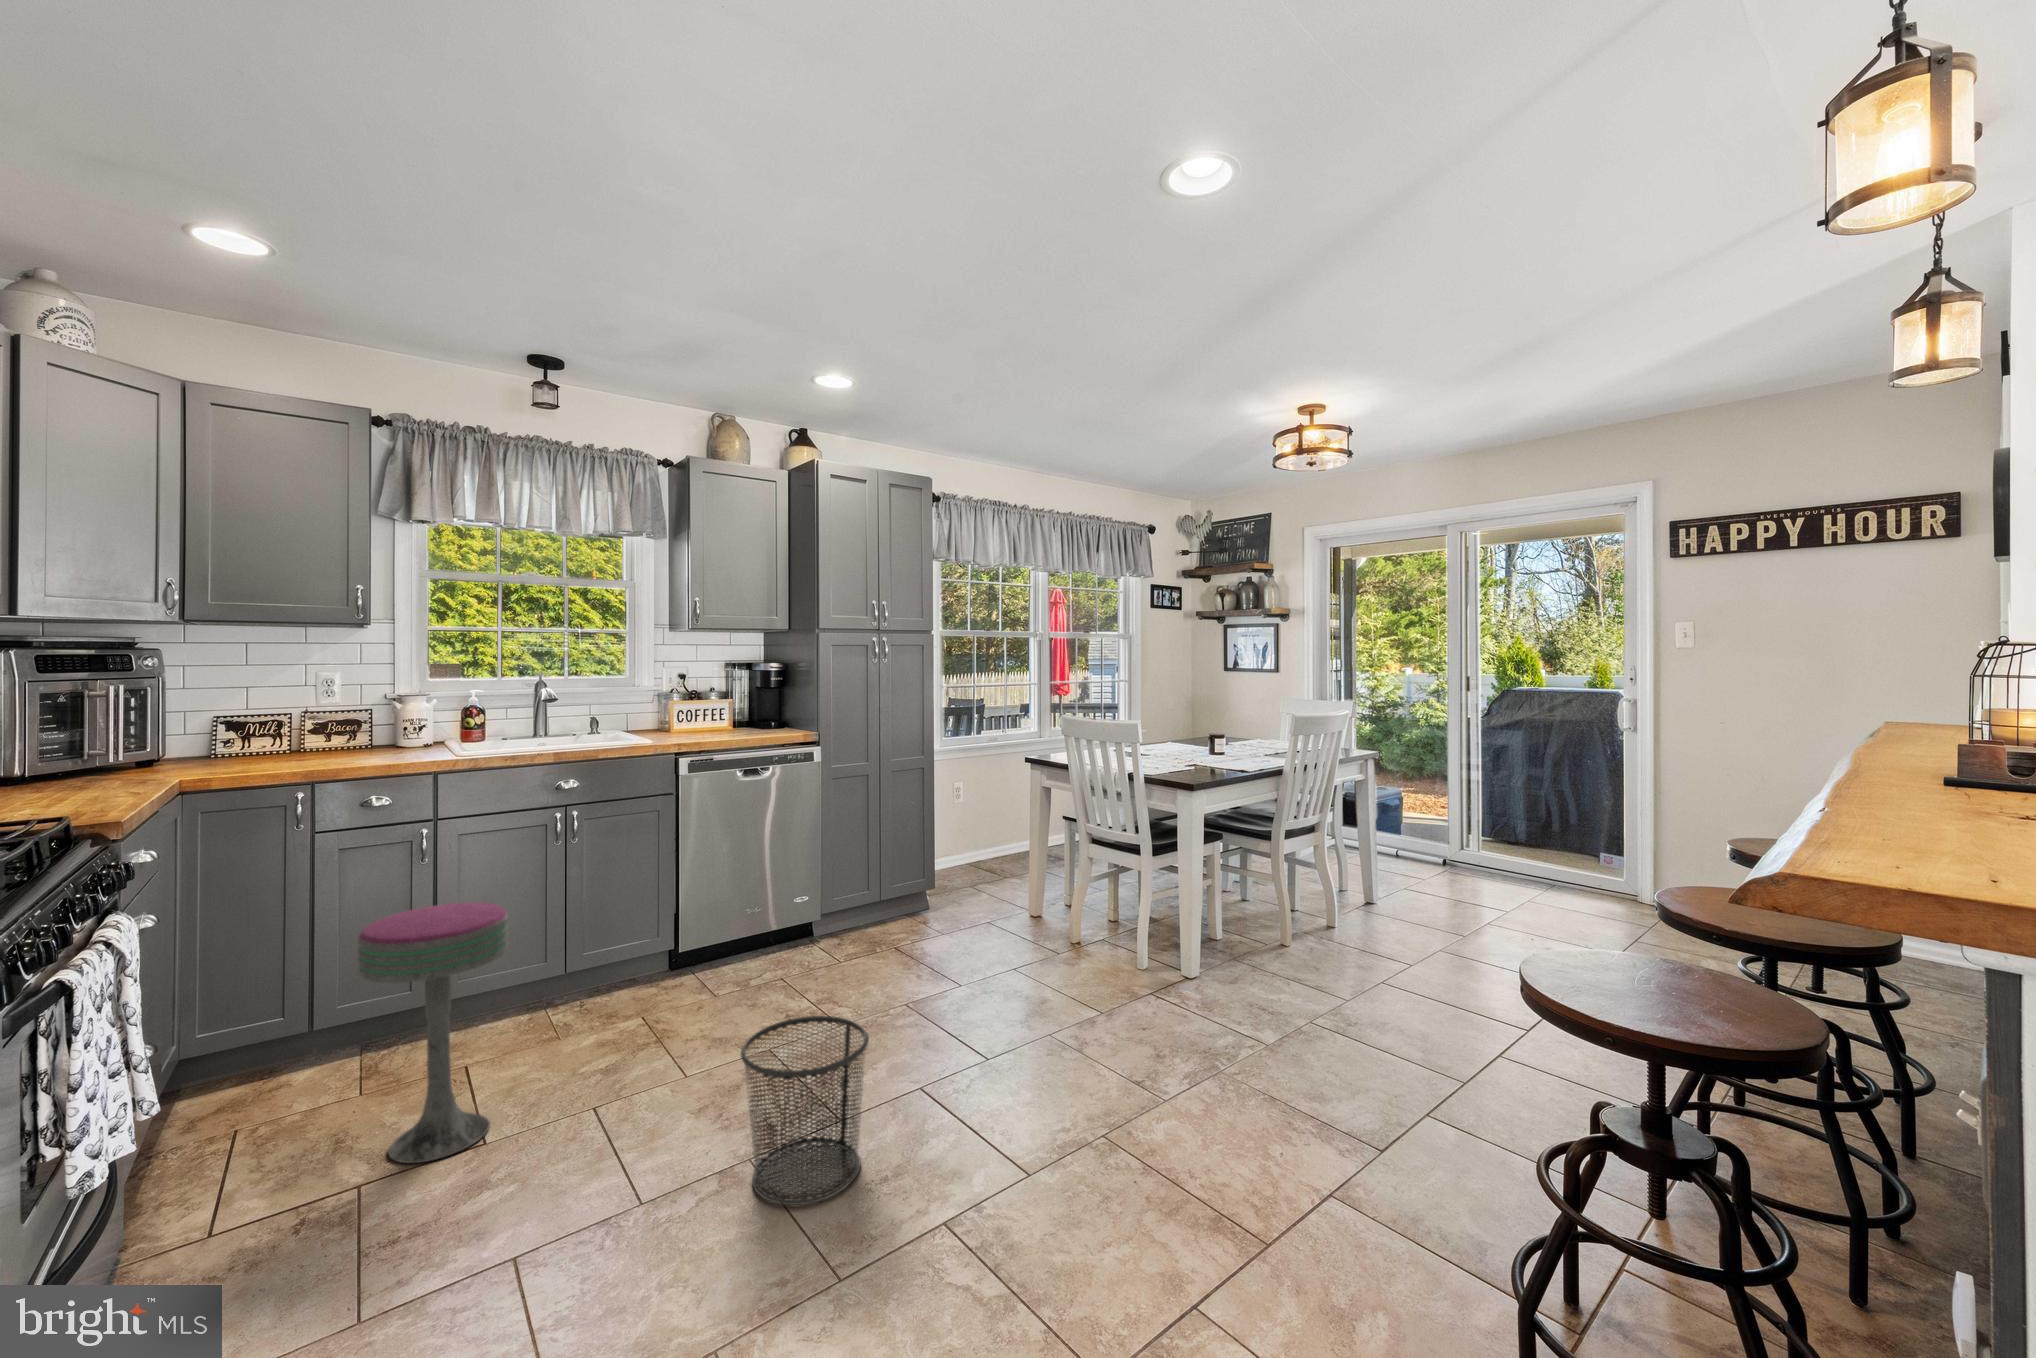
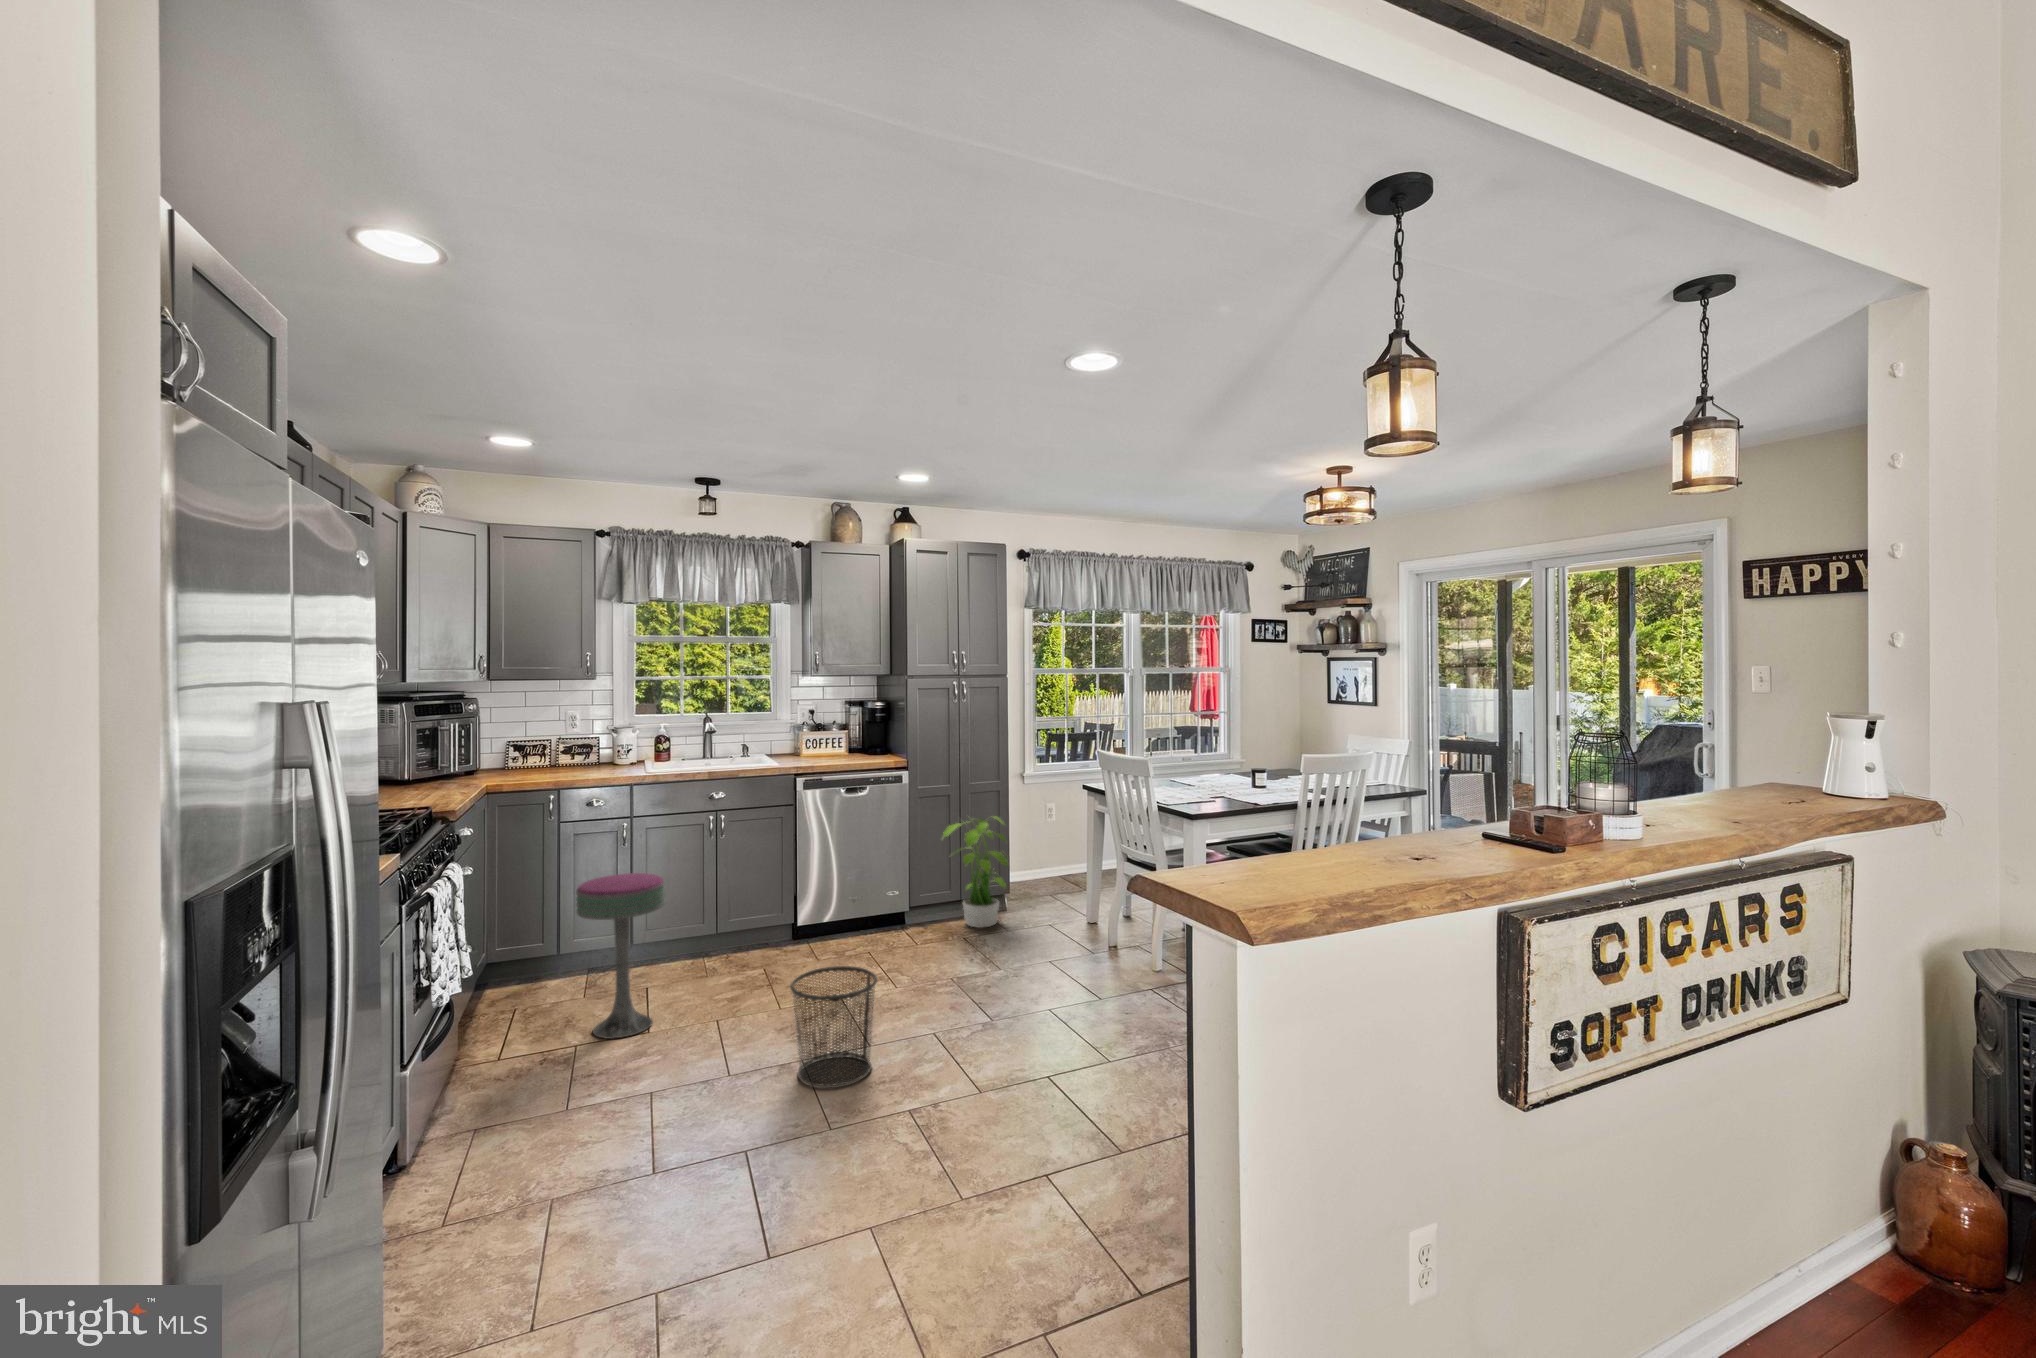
potted plant: none [858,799,944,935] -> present [942,816,1009,928]

